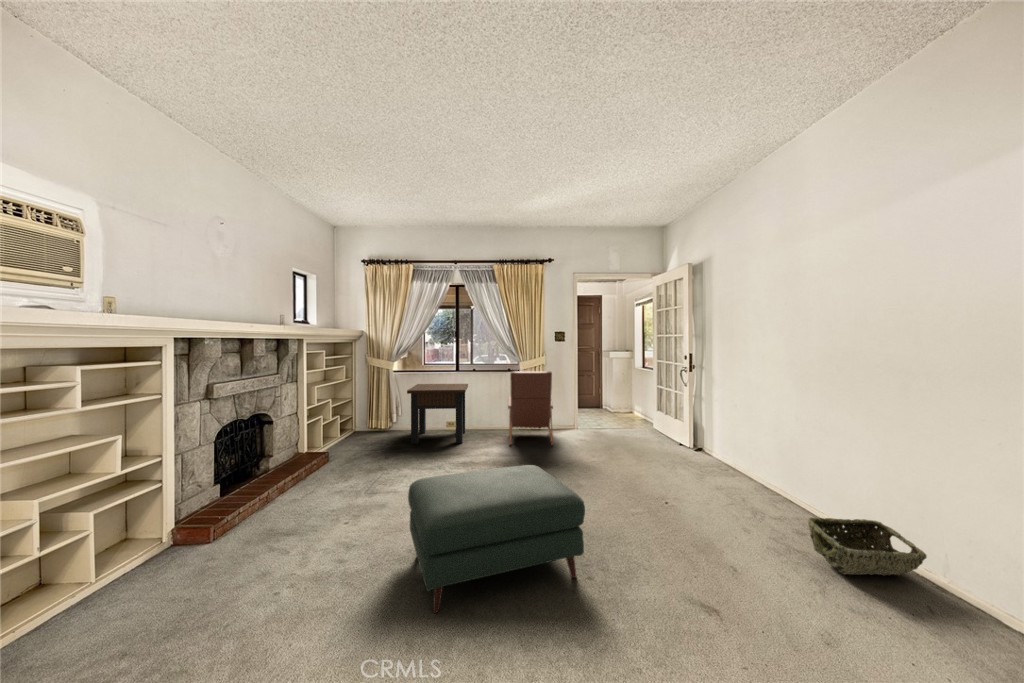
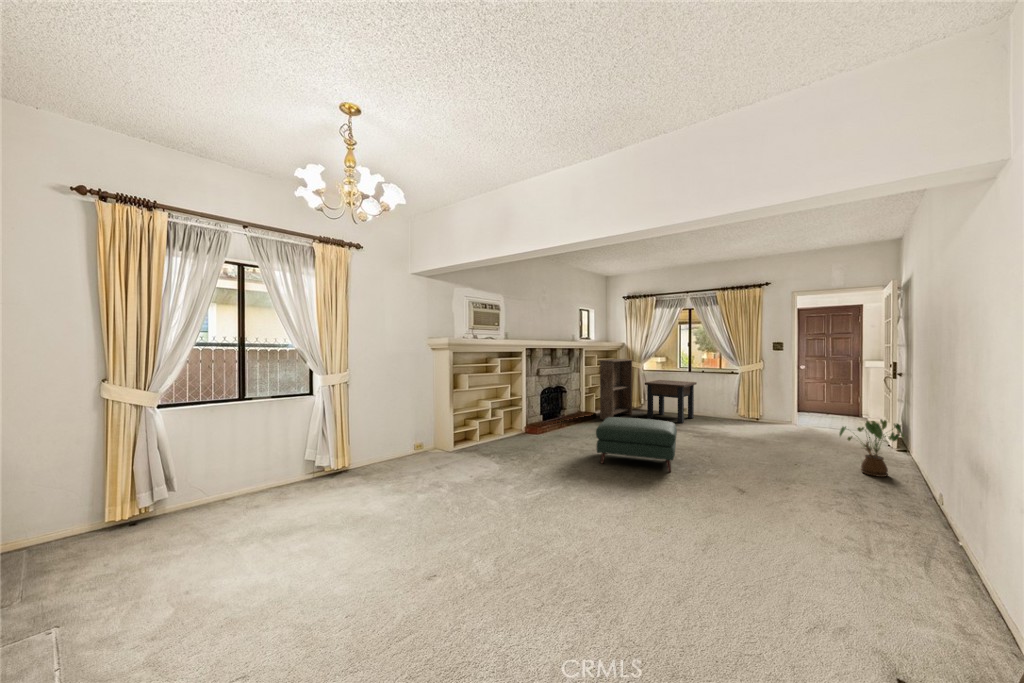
bookshelf: none [337,356,385,461] -> present [599,359,633,420]
armchair: present [508,371,553,445] -> none [714,374,763,434]
house plant: none [695,414,757,483] -> present [839,419,904,477]
woven basket: present [808,517,927,576] -> none [829,477,903,520]

